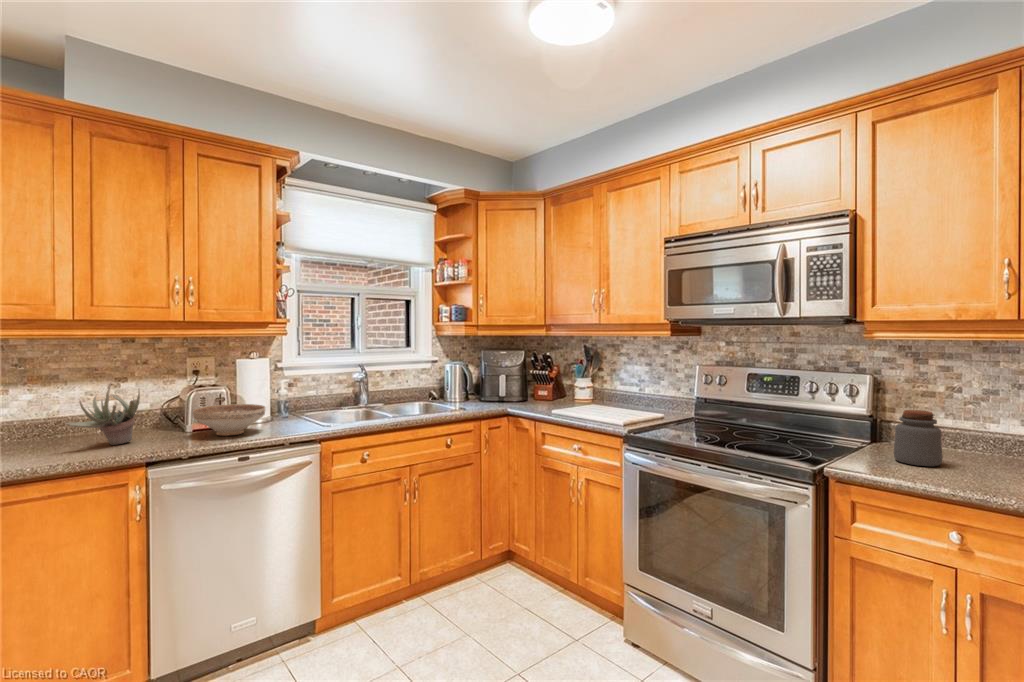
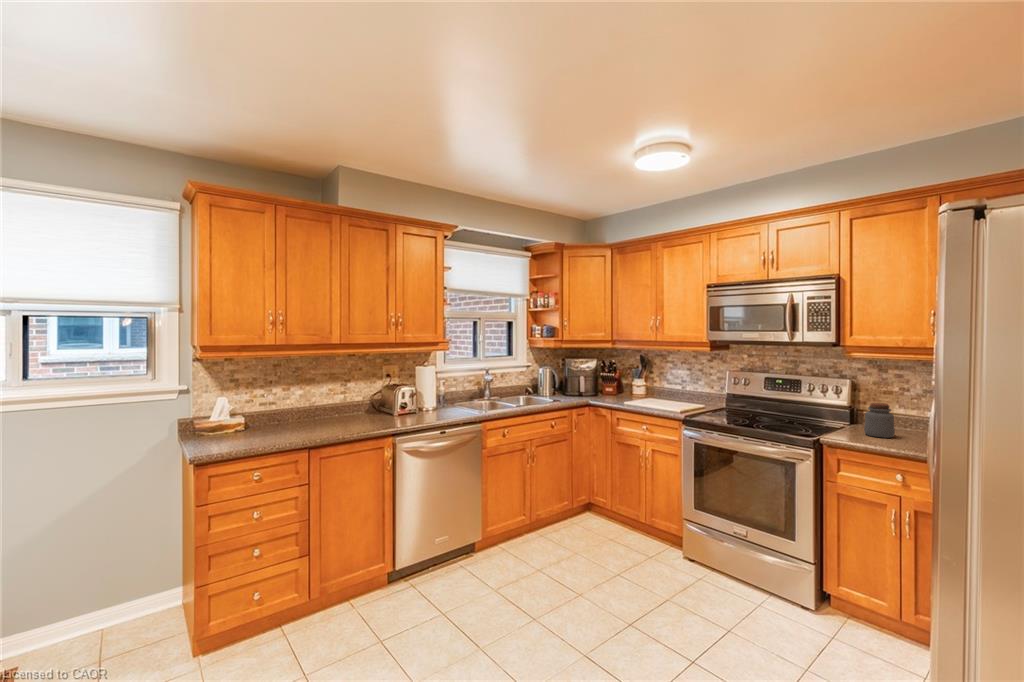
succulent plant: present [65,383,140,445] -> none [342,384,377,424]
decorative bowl: present [193,404,265,436] -> none [402,398,445,418]

